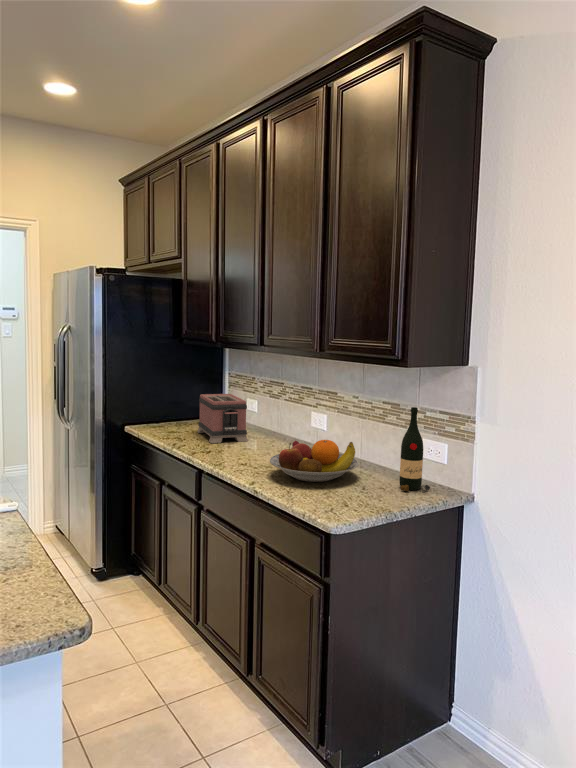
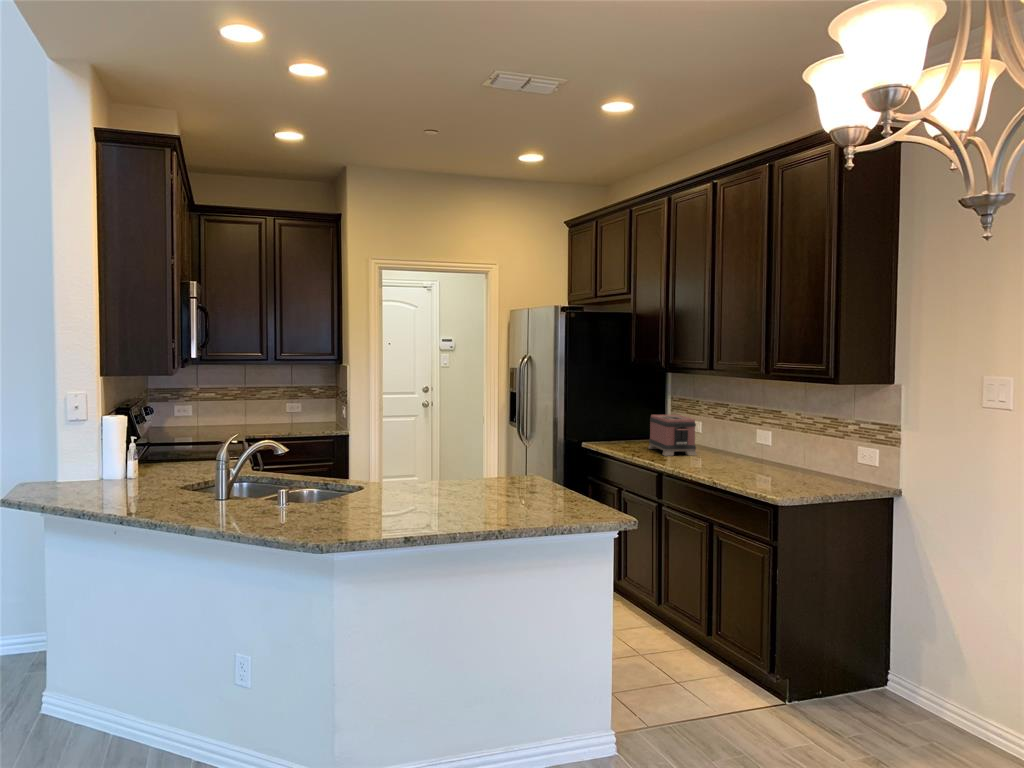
wine bottle: present [399,407,430,491] -> none [837,418,863,487]
fruit bowl: present [270,440,359,482] -> none [724,446,801,480]

